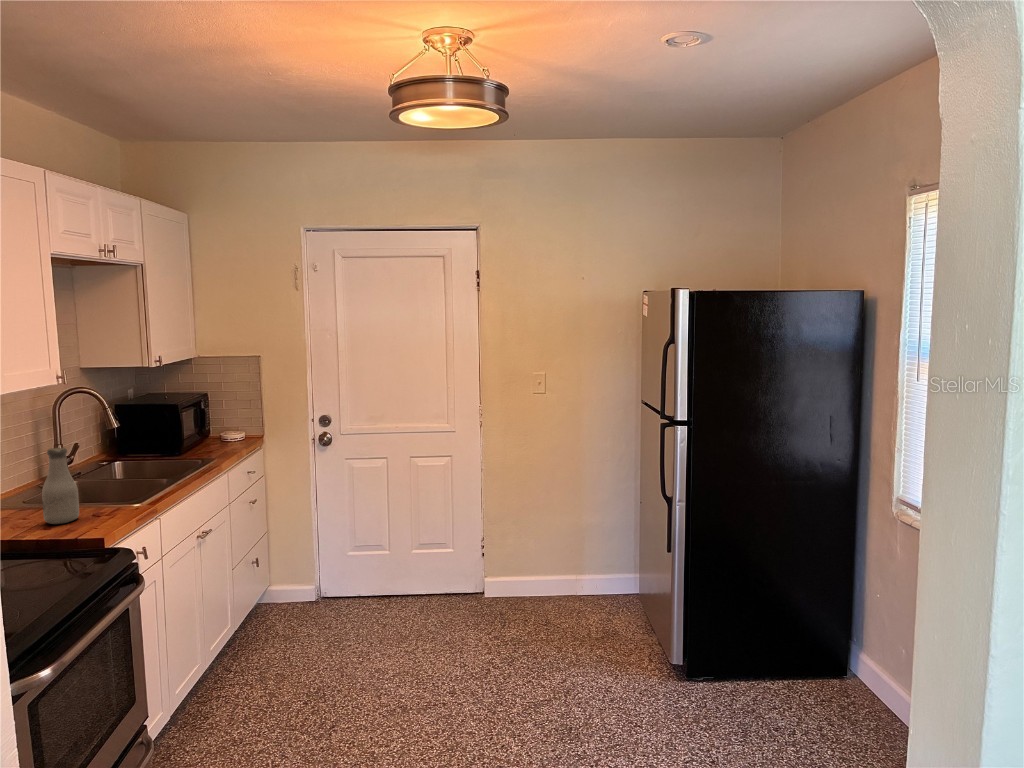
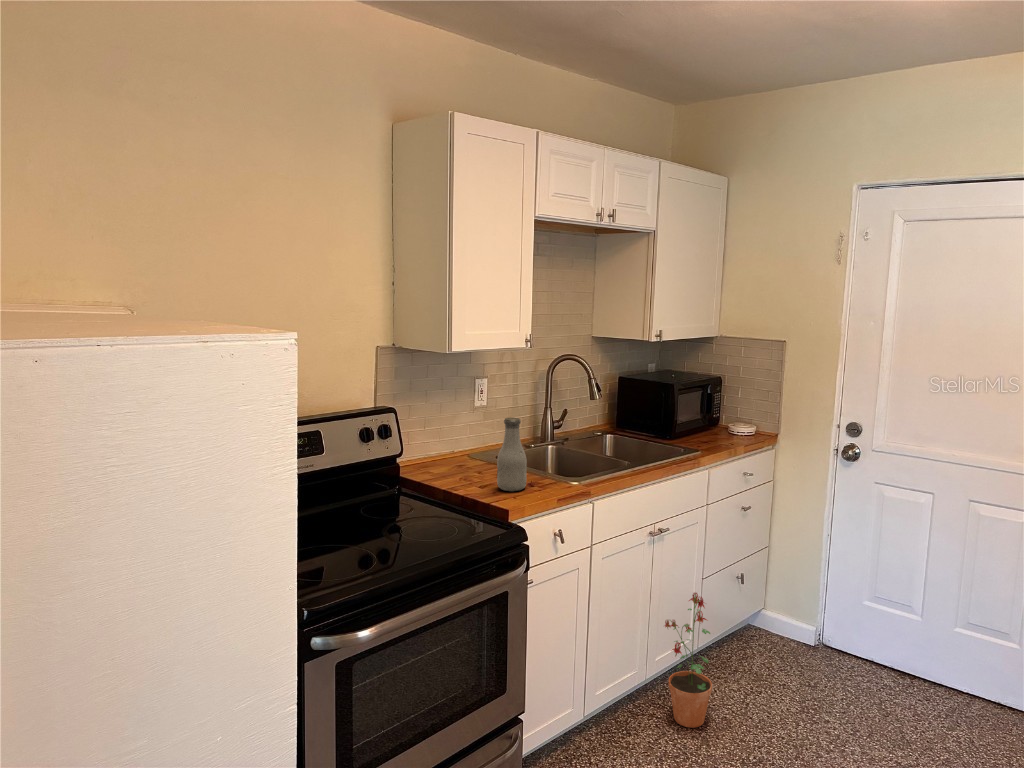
potted plant: none [213,577,267,695] -> present [665,593,712,728]

